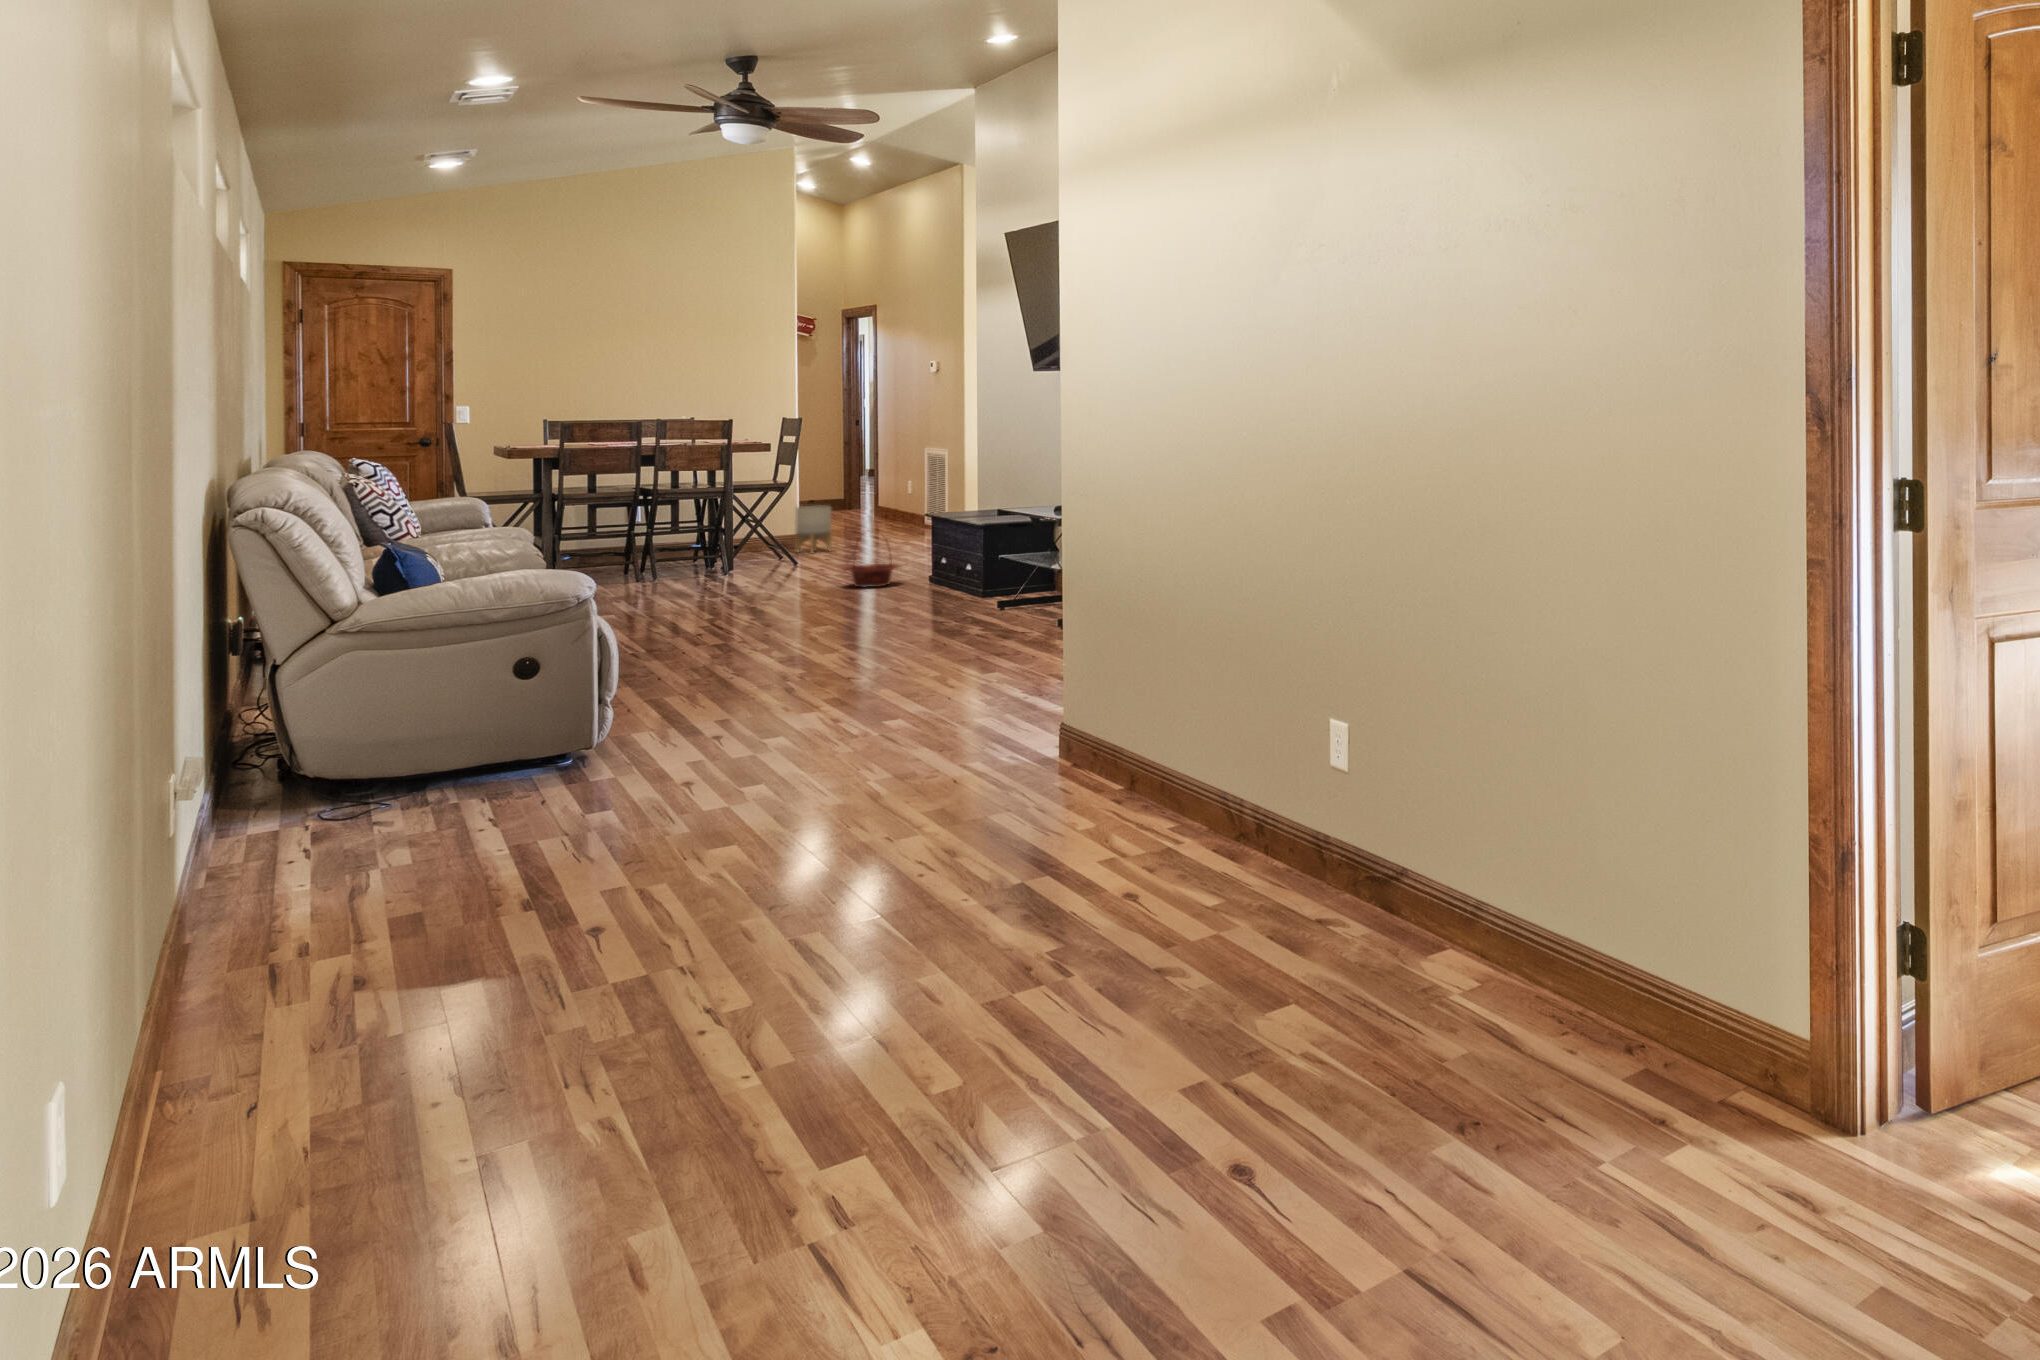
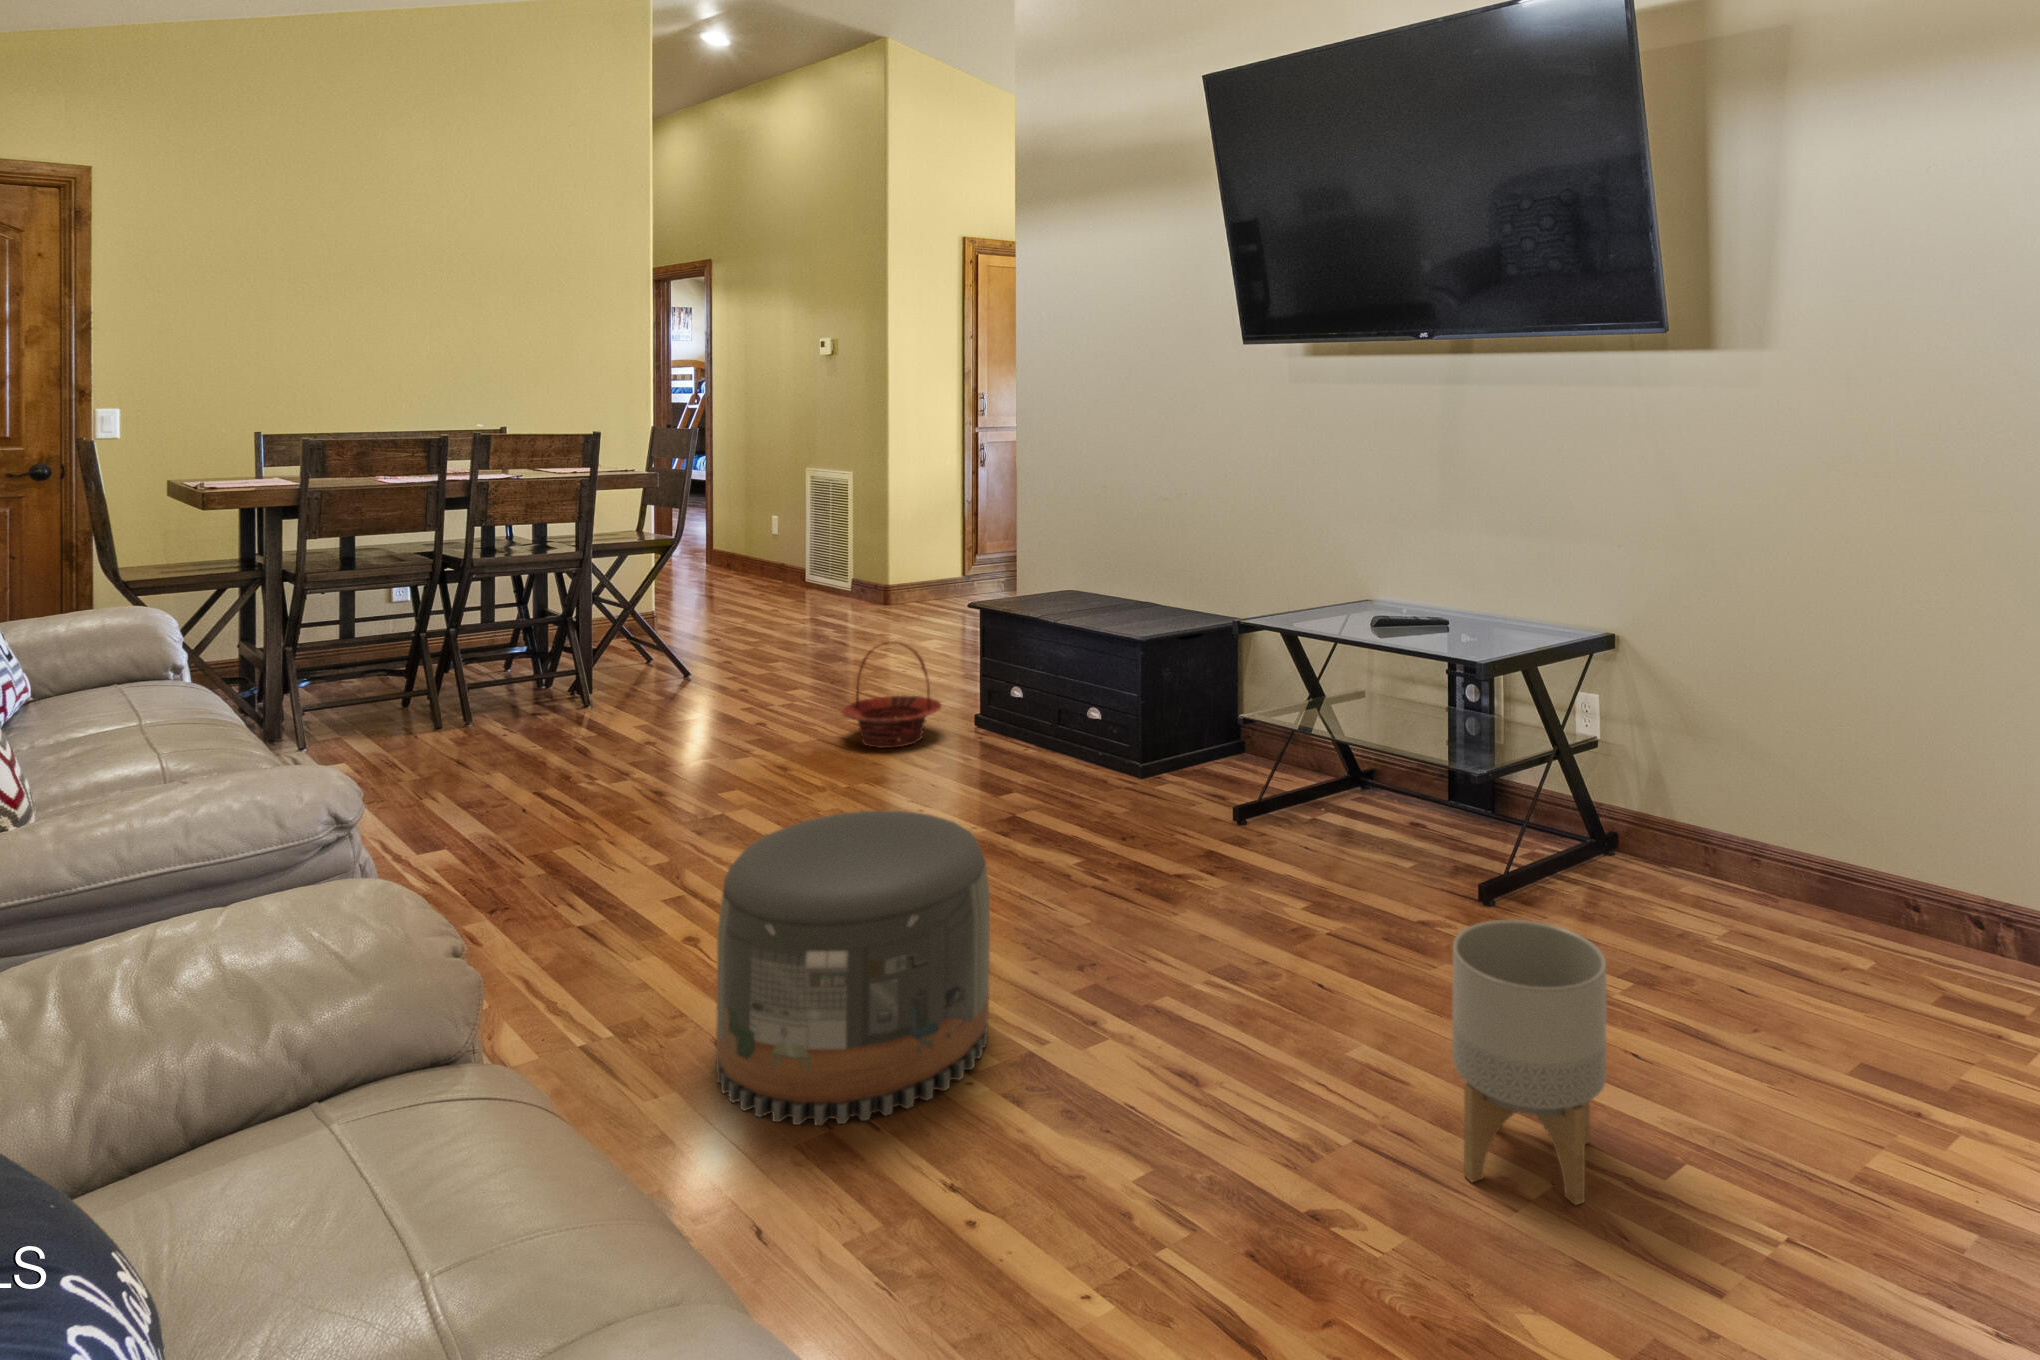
planter: present [795,506,832,553] -> present [1452,920,1606,1205]
pouf: none [691,558,805,651] -> present [716,810,990,1125]

